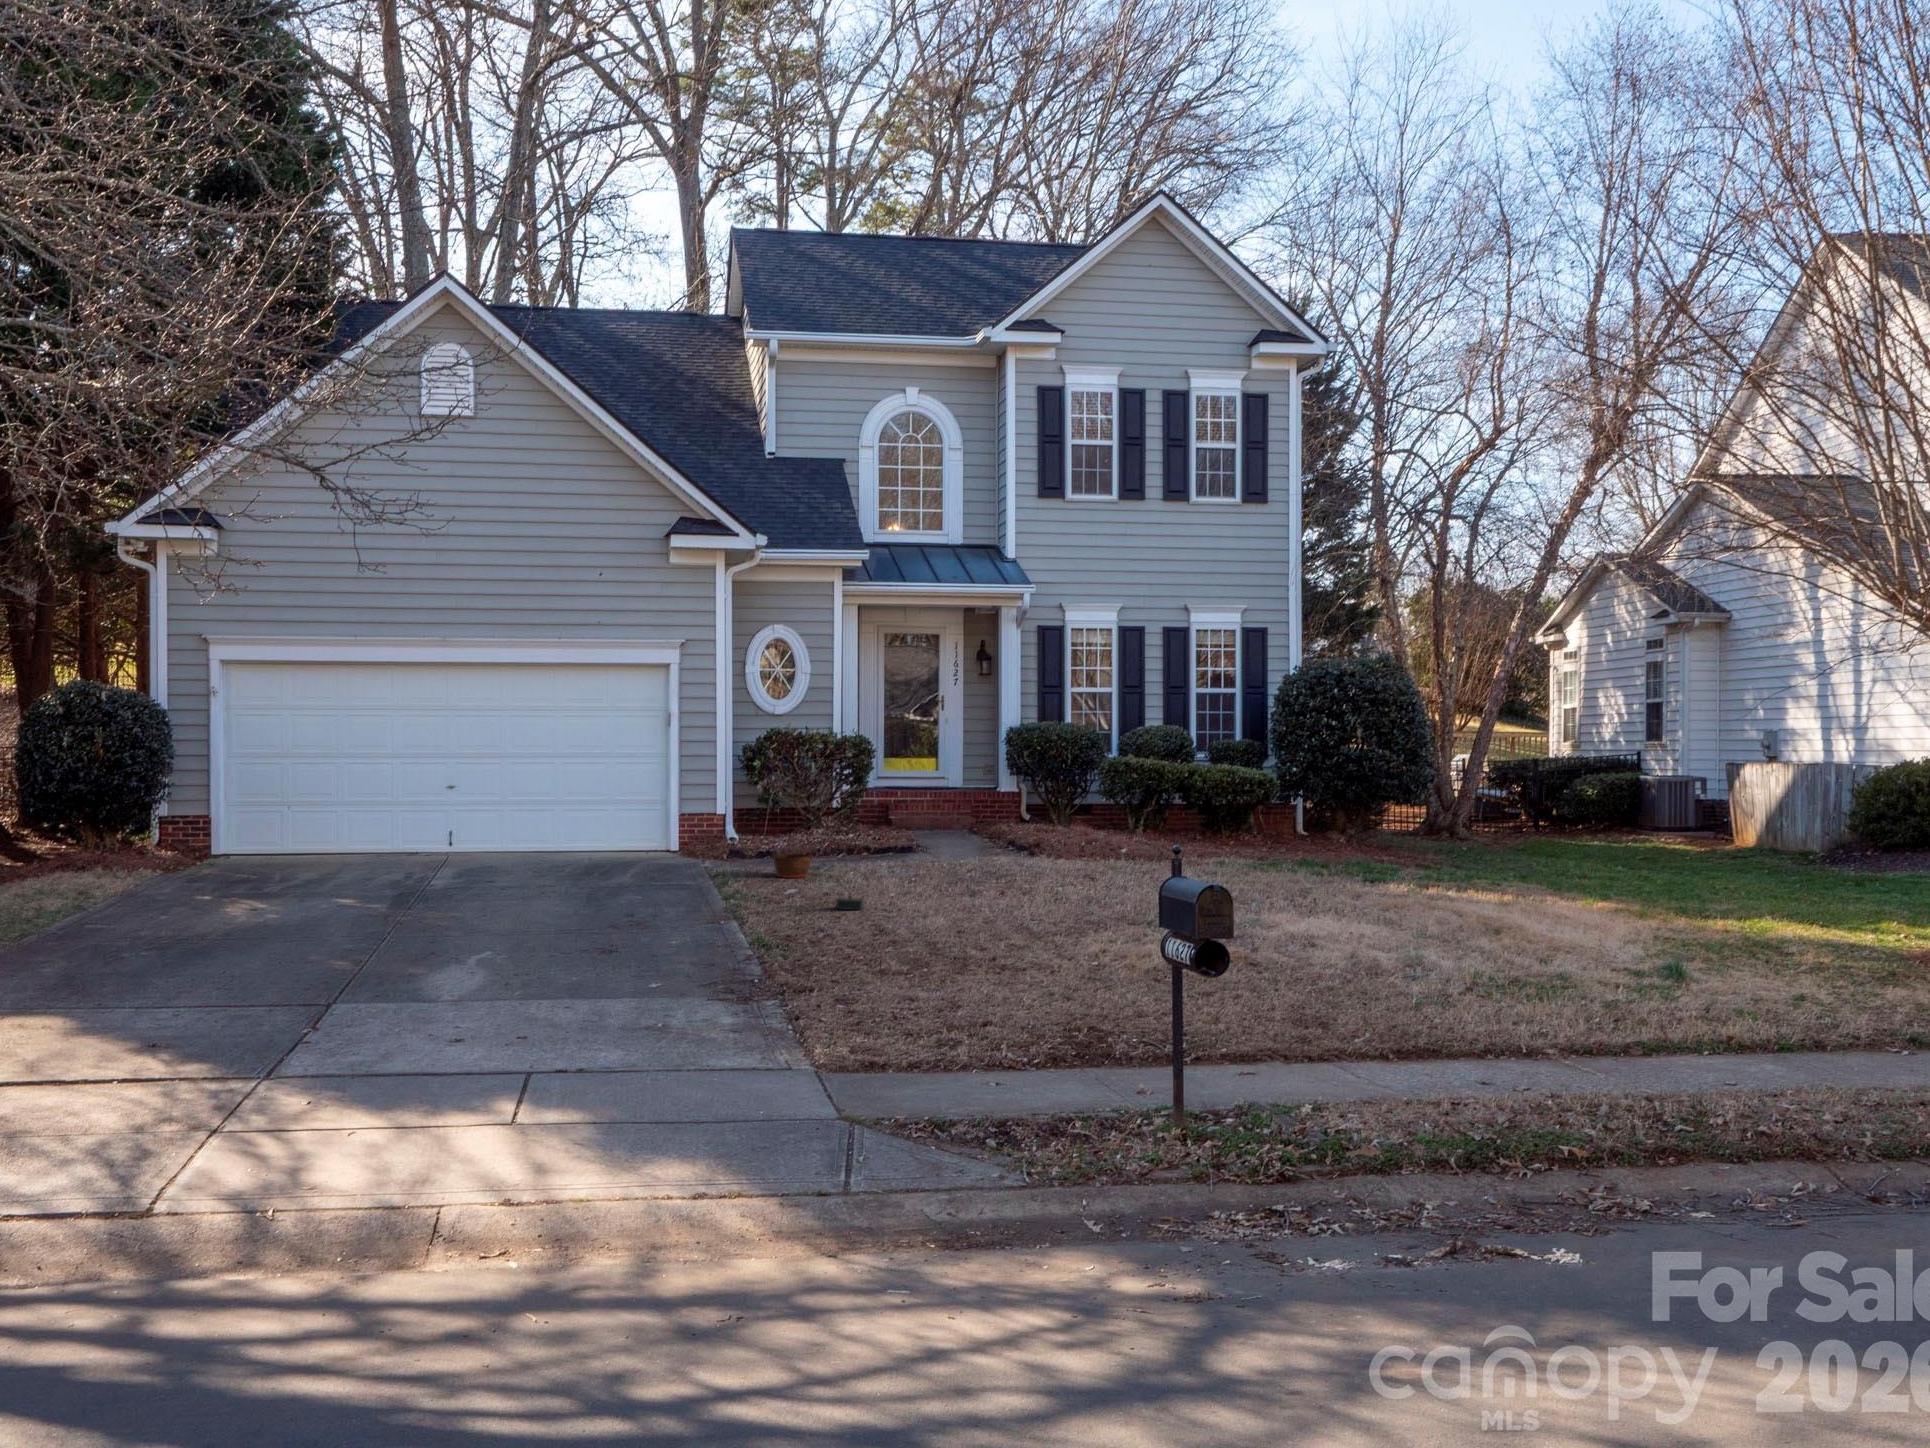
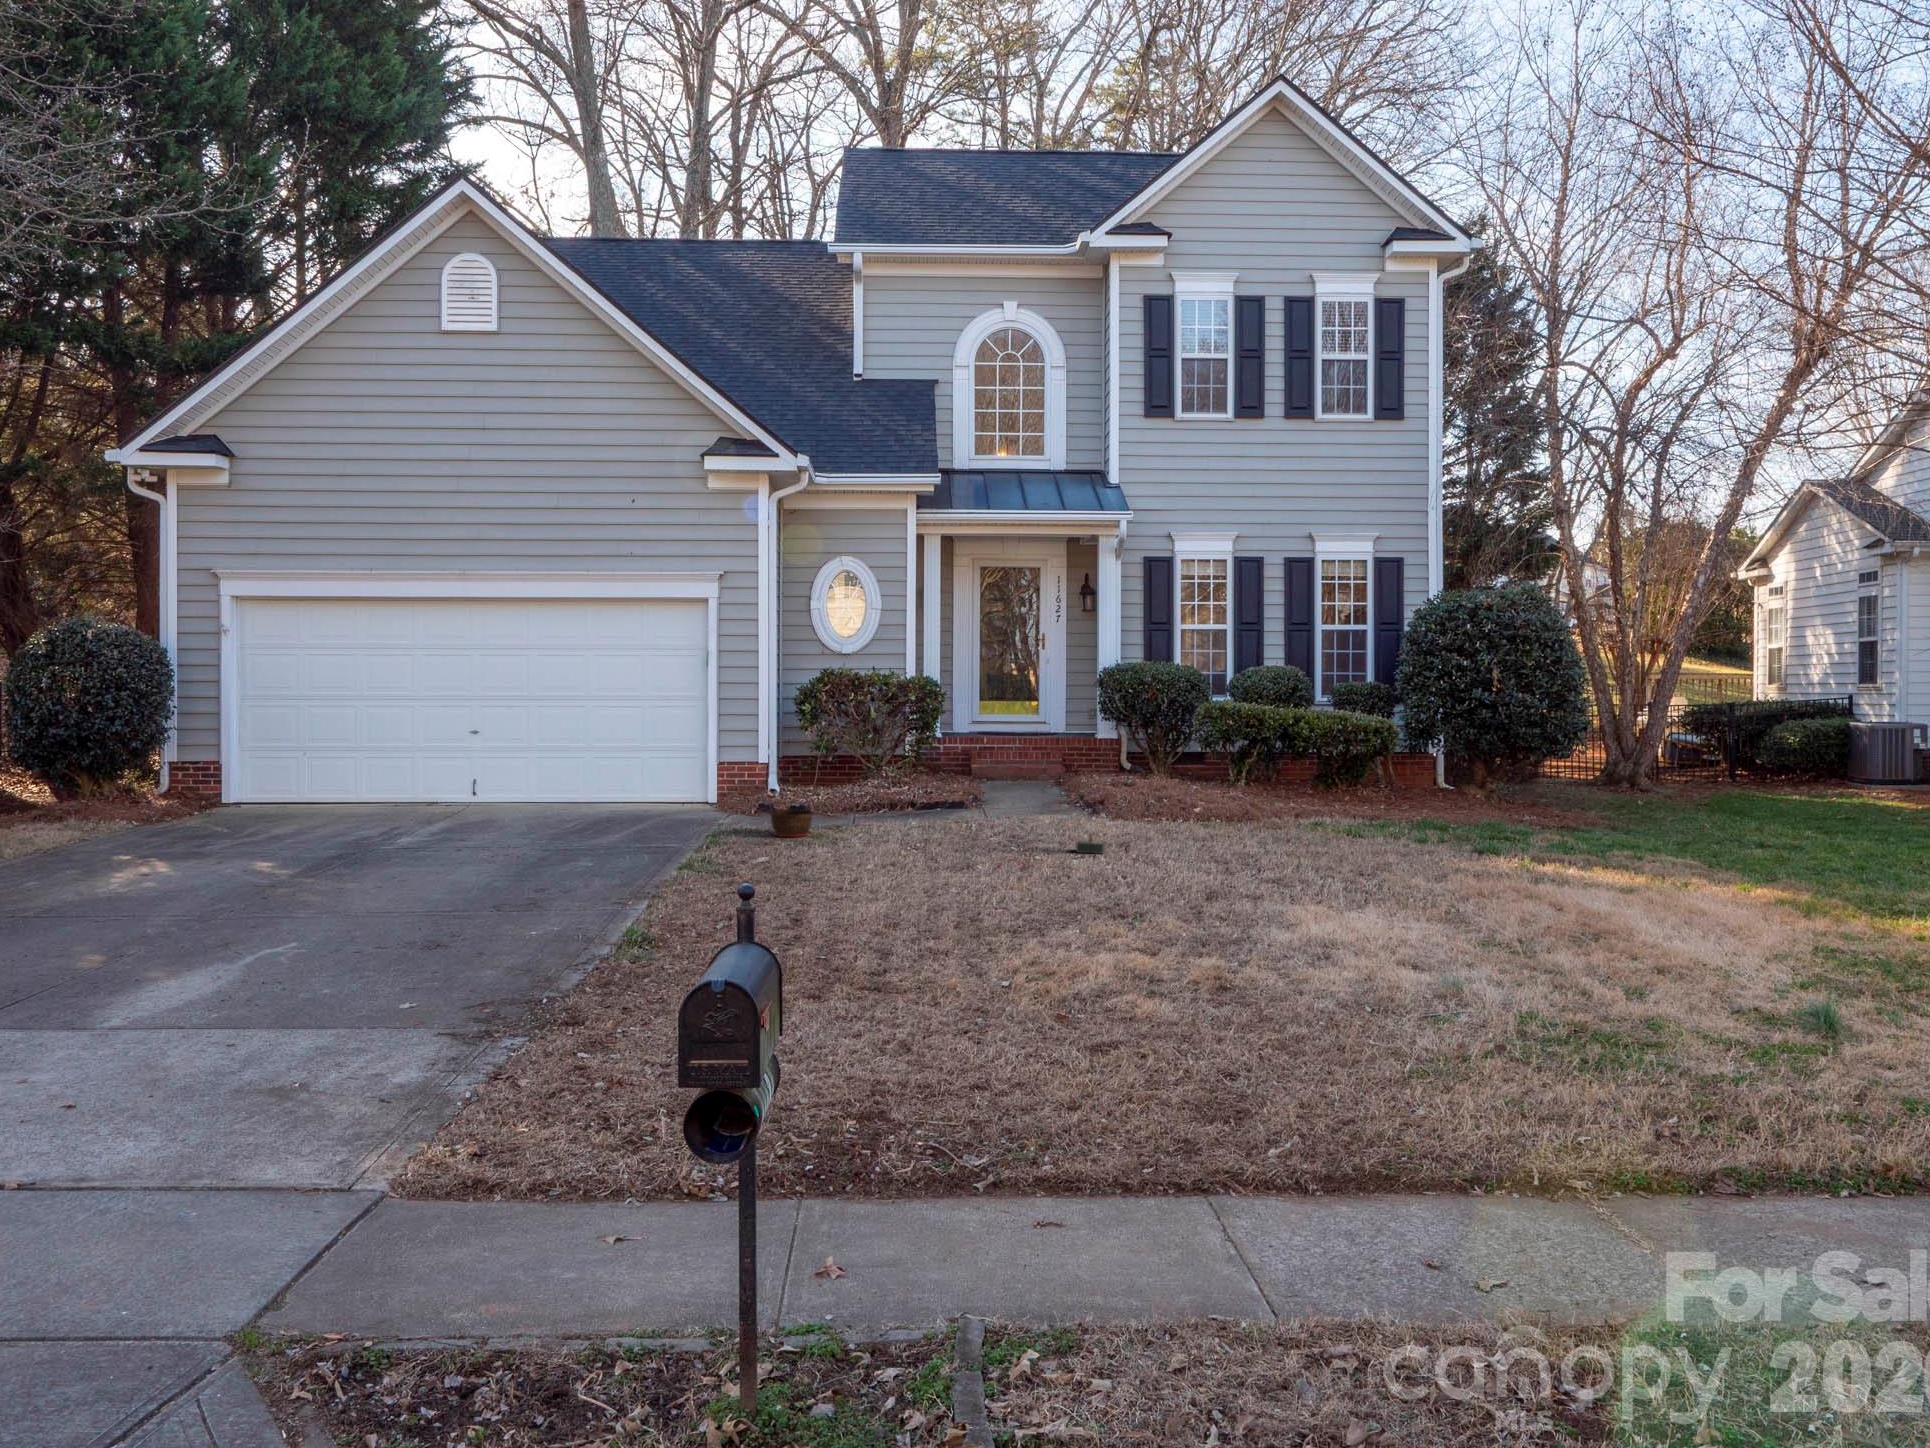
decorative plant: present [829,873,868,910] -> present [1068,813,1111,854]

